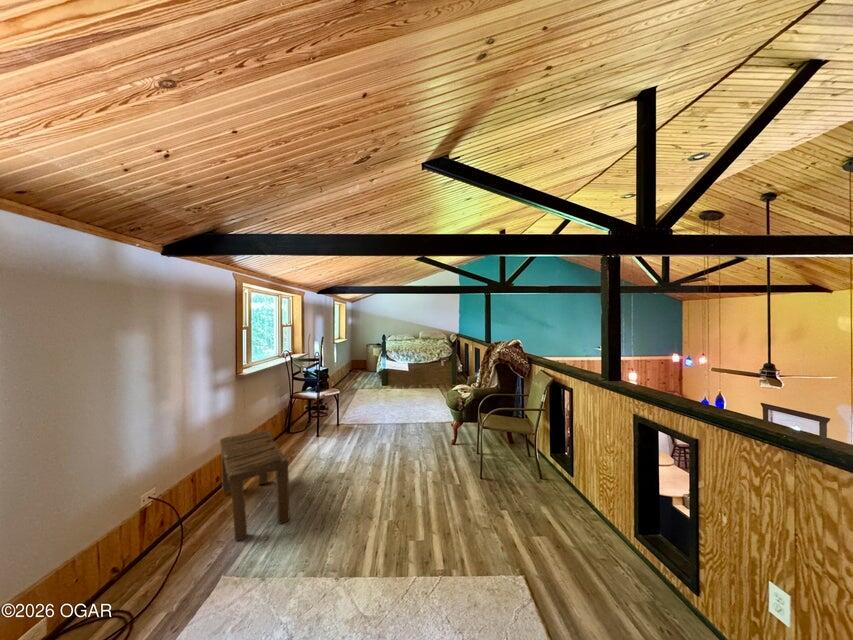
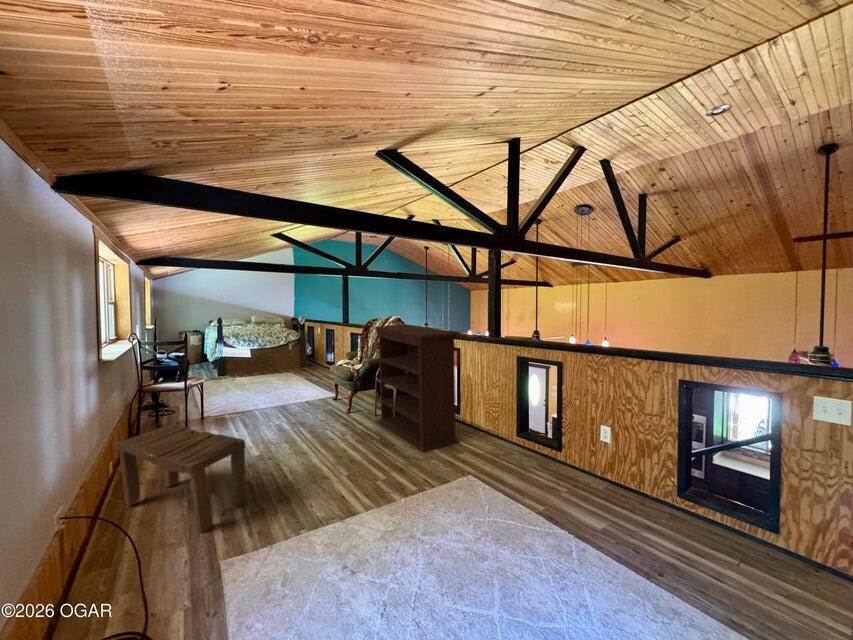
bookshelf: none [471,353,552,522] -> present [374,325,461,453]

